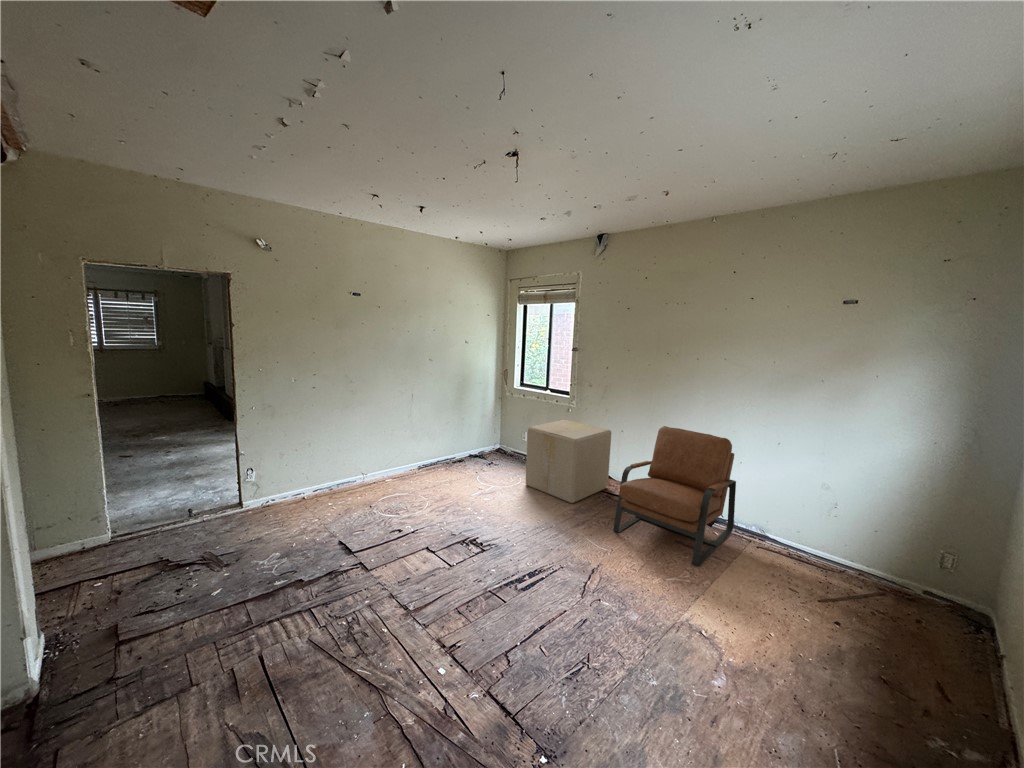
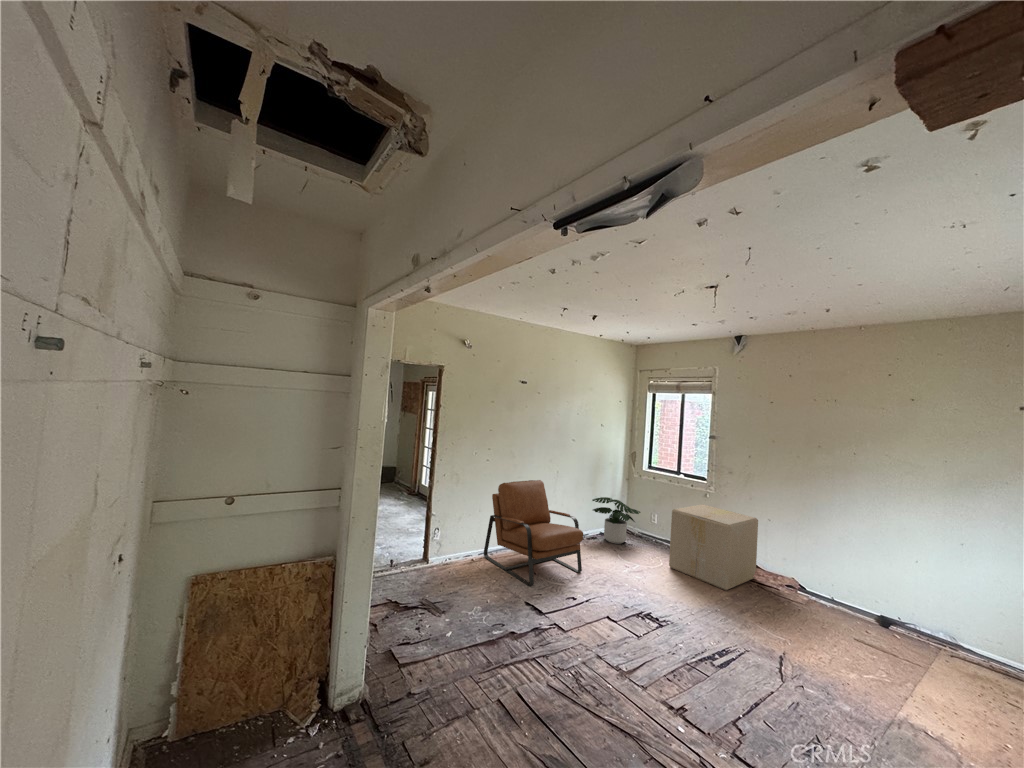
potted plant: none [457,419,510,465] -> present [592,497,640,544]
chair: present [613,426,736,566] -> present [484,480,583,586]

